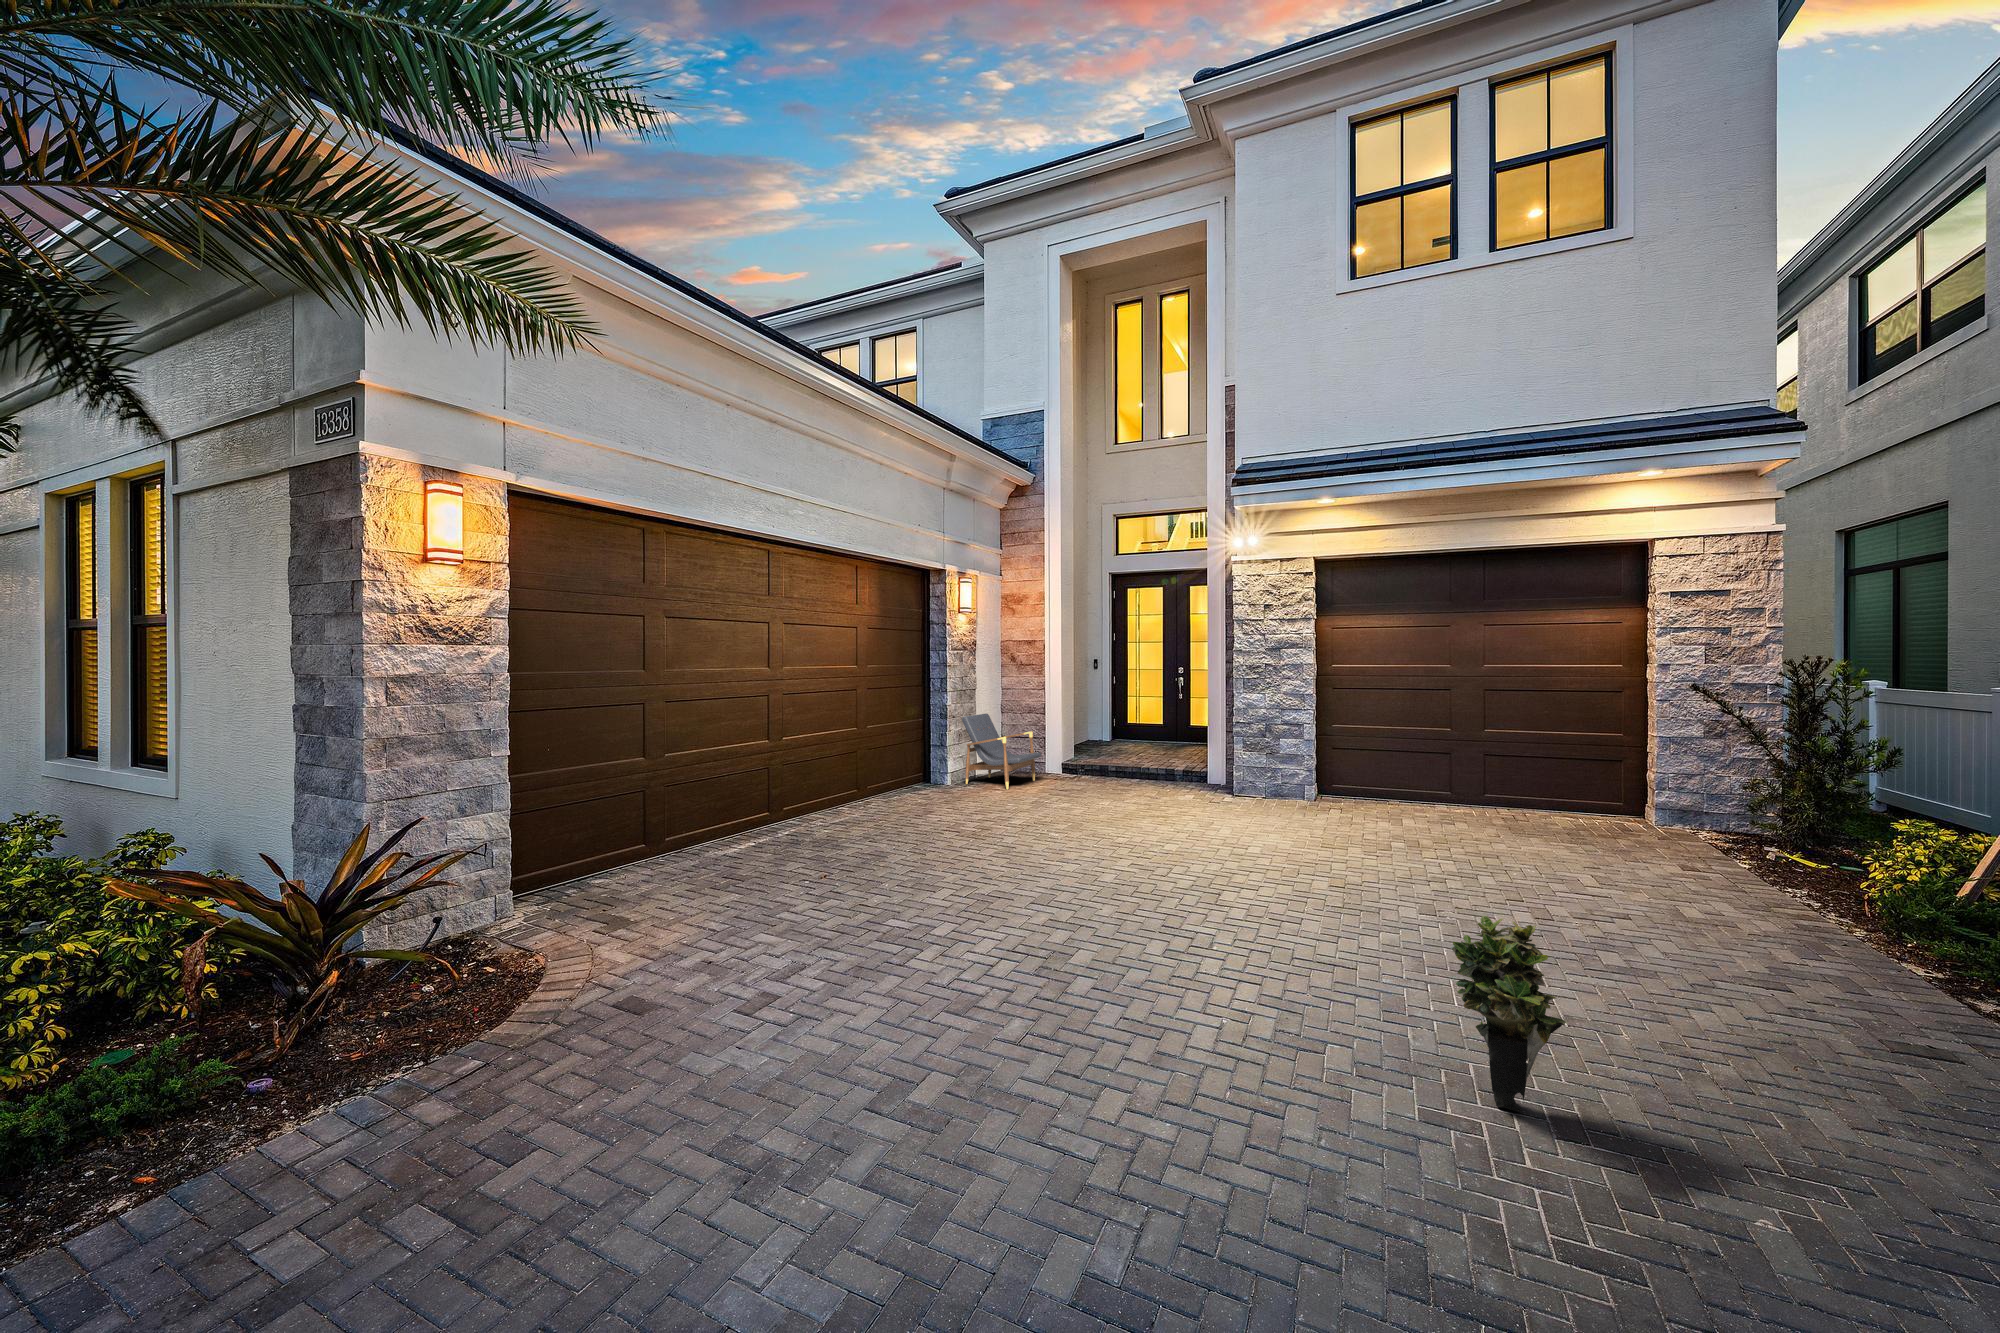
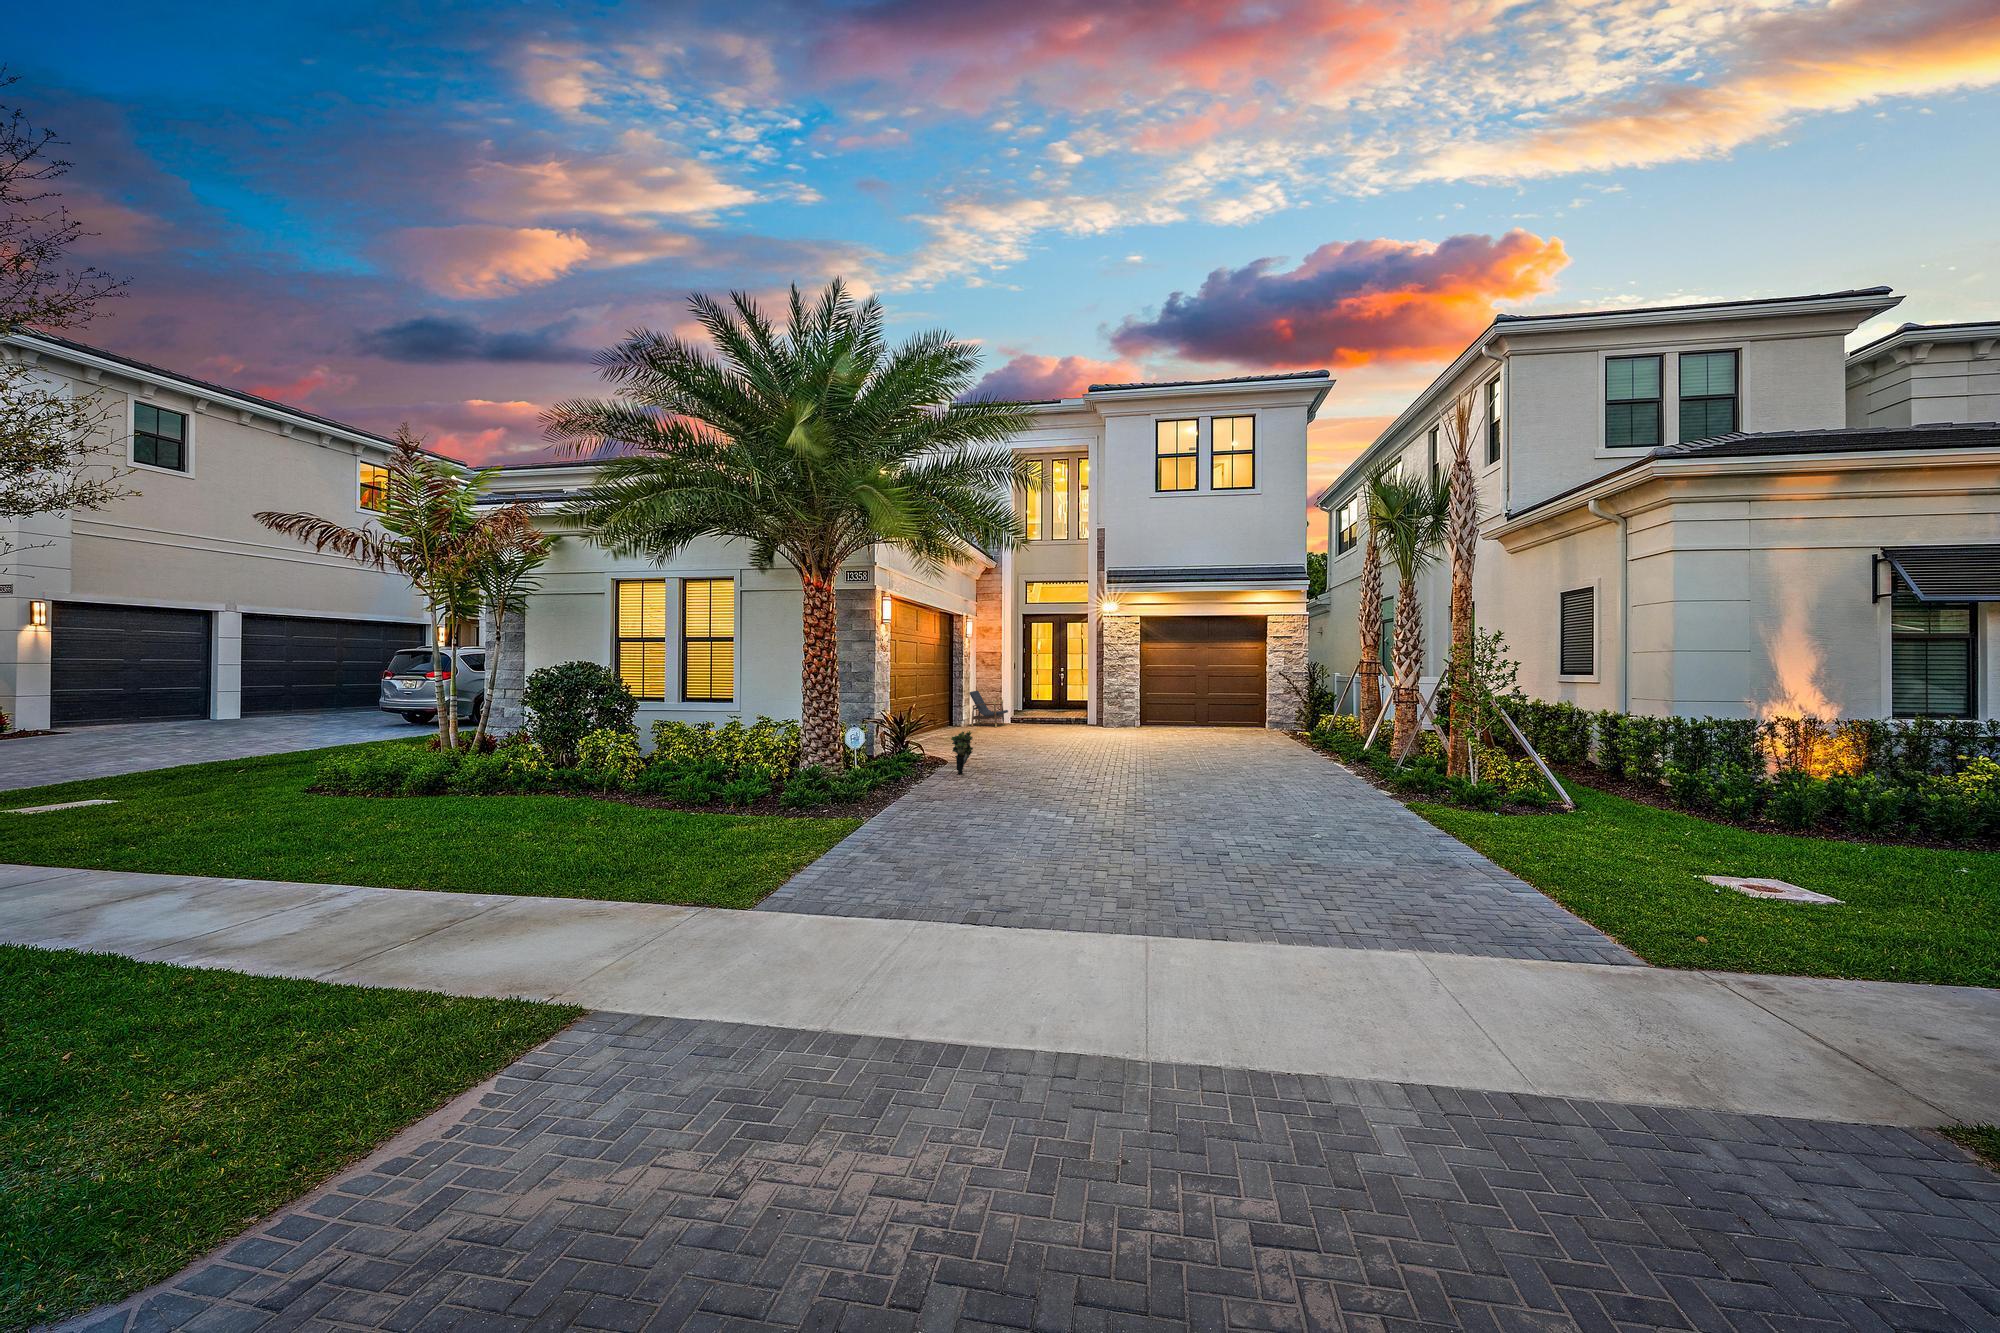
potted plant: present [1451,916,1566,1112] -> present [951,731,973,774]

